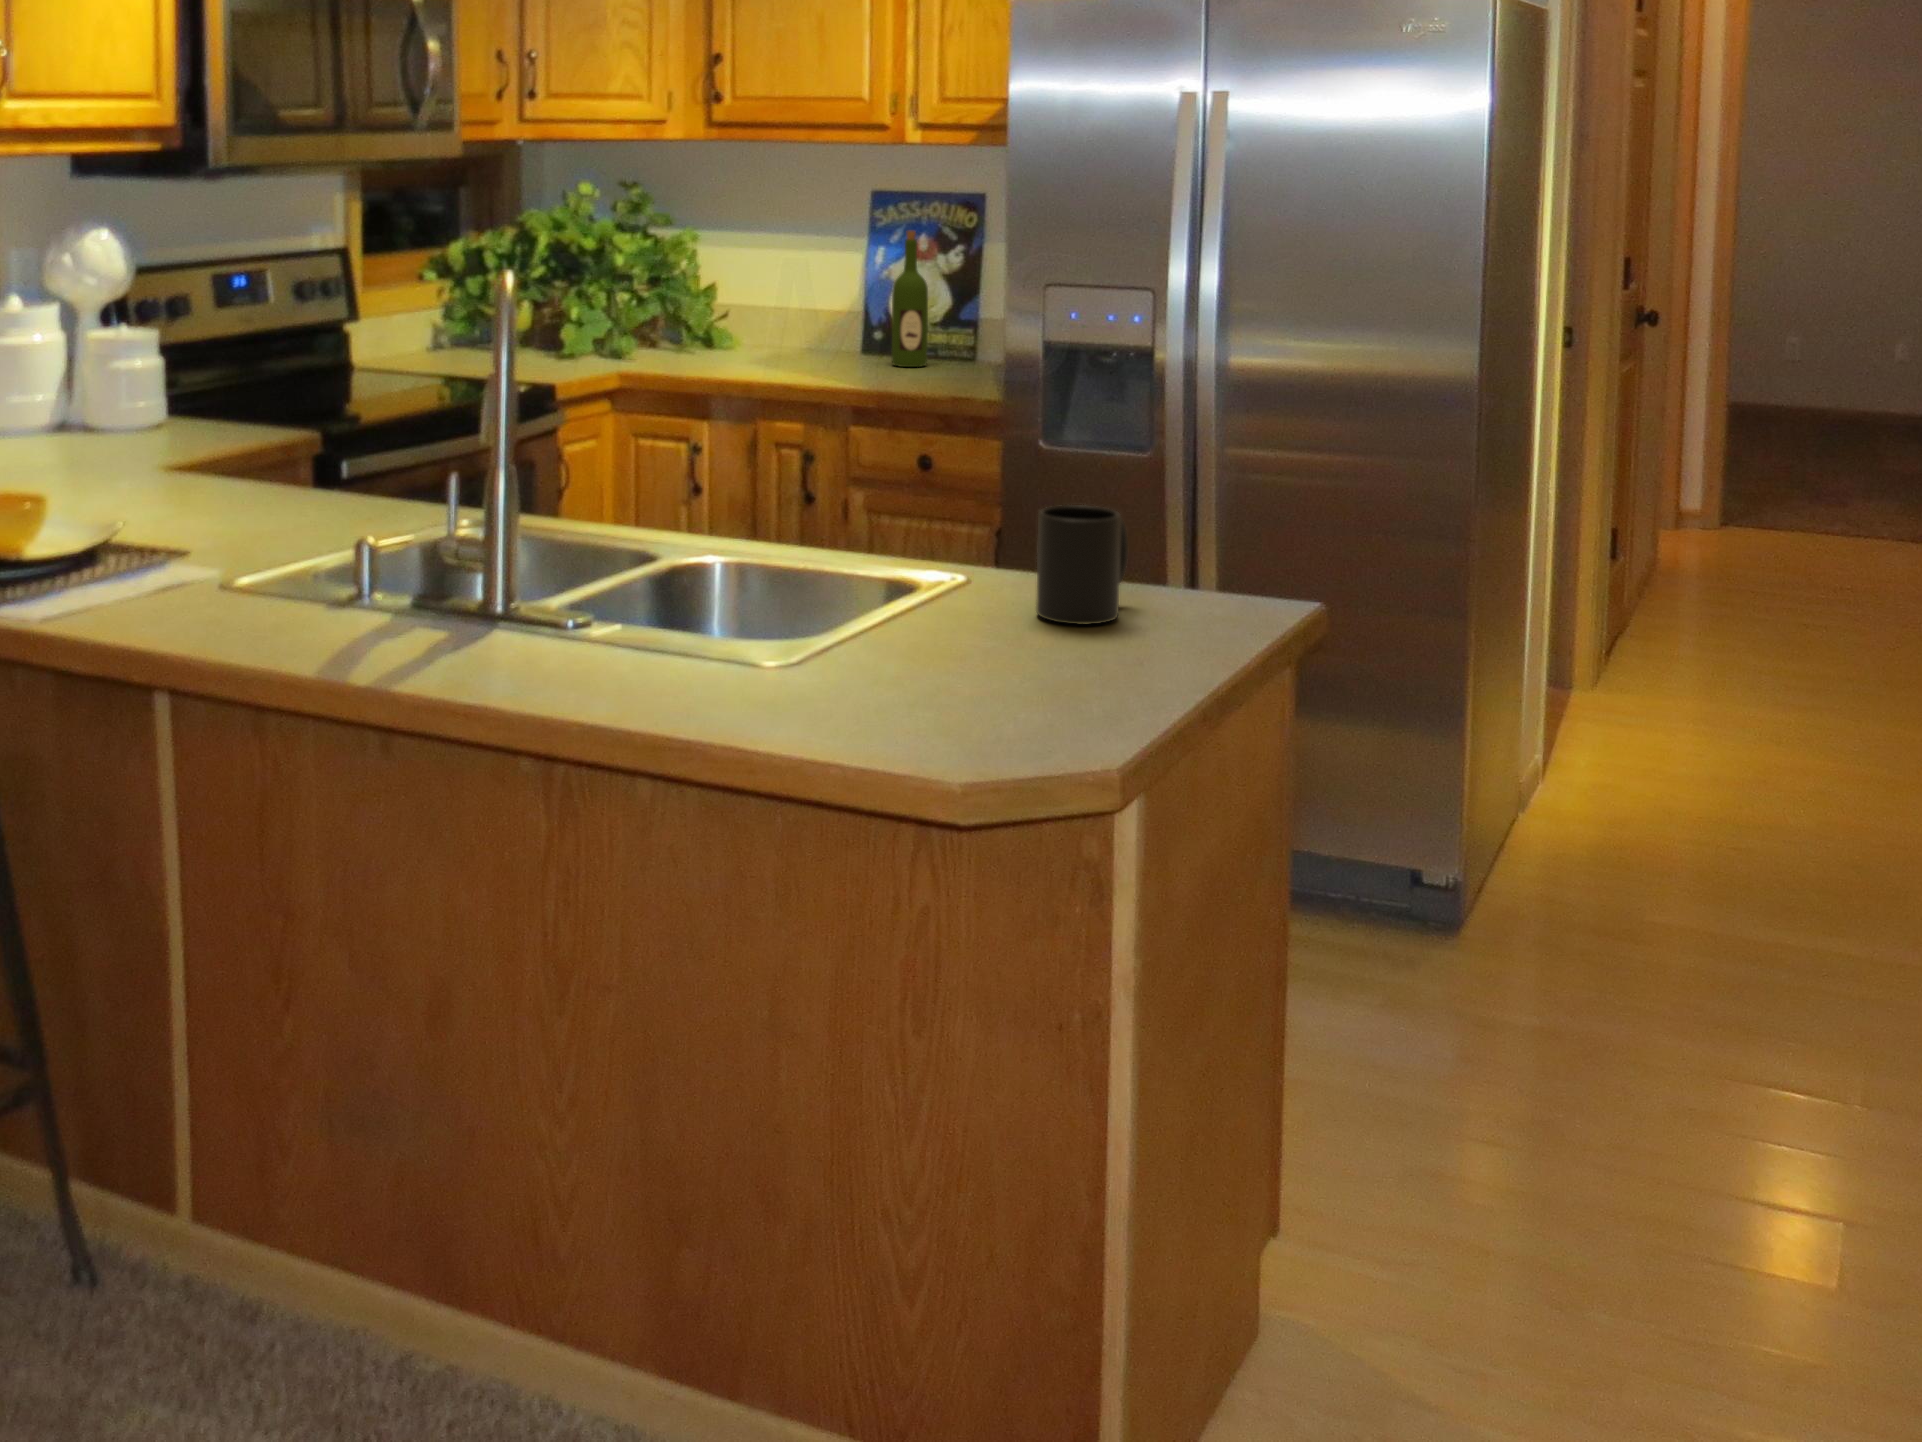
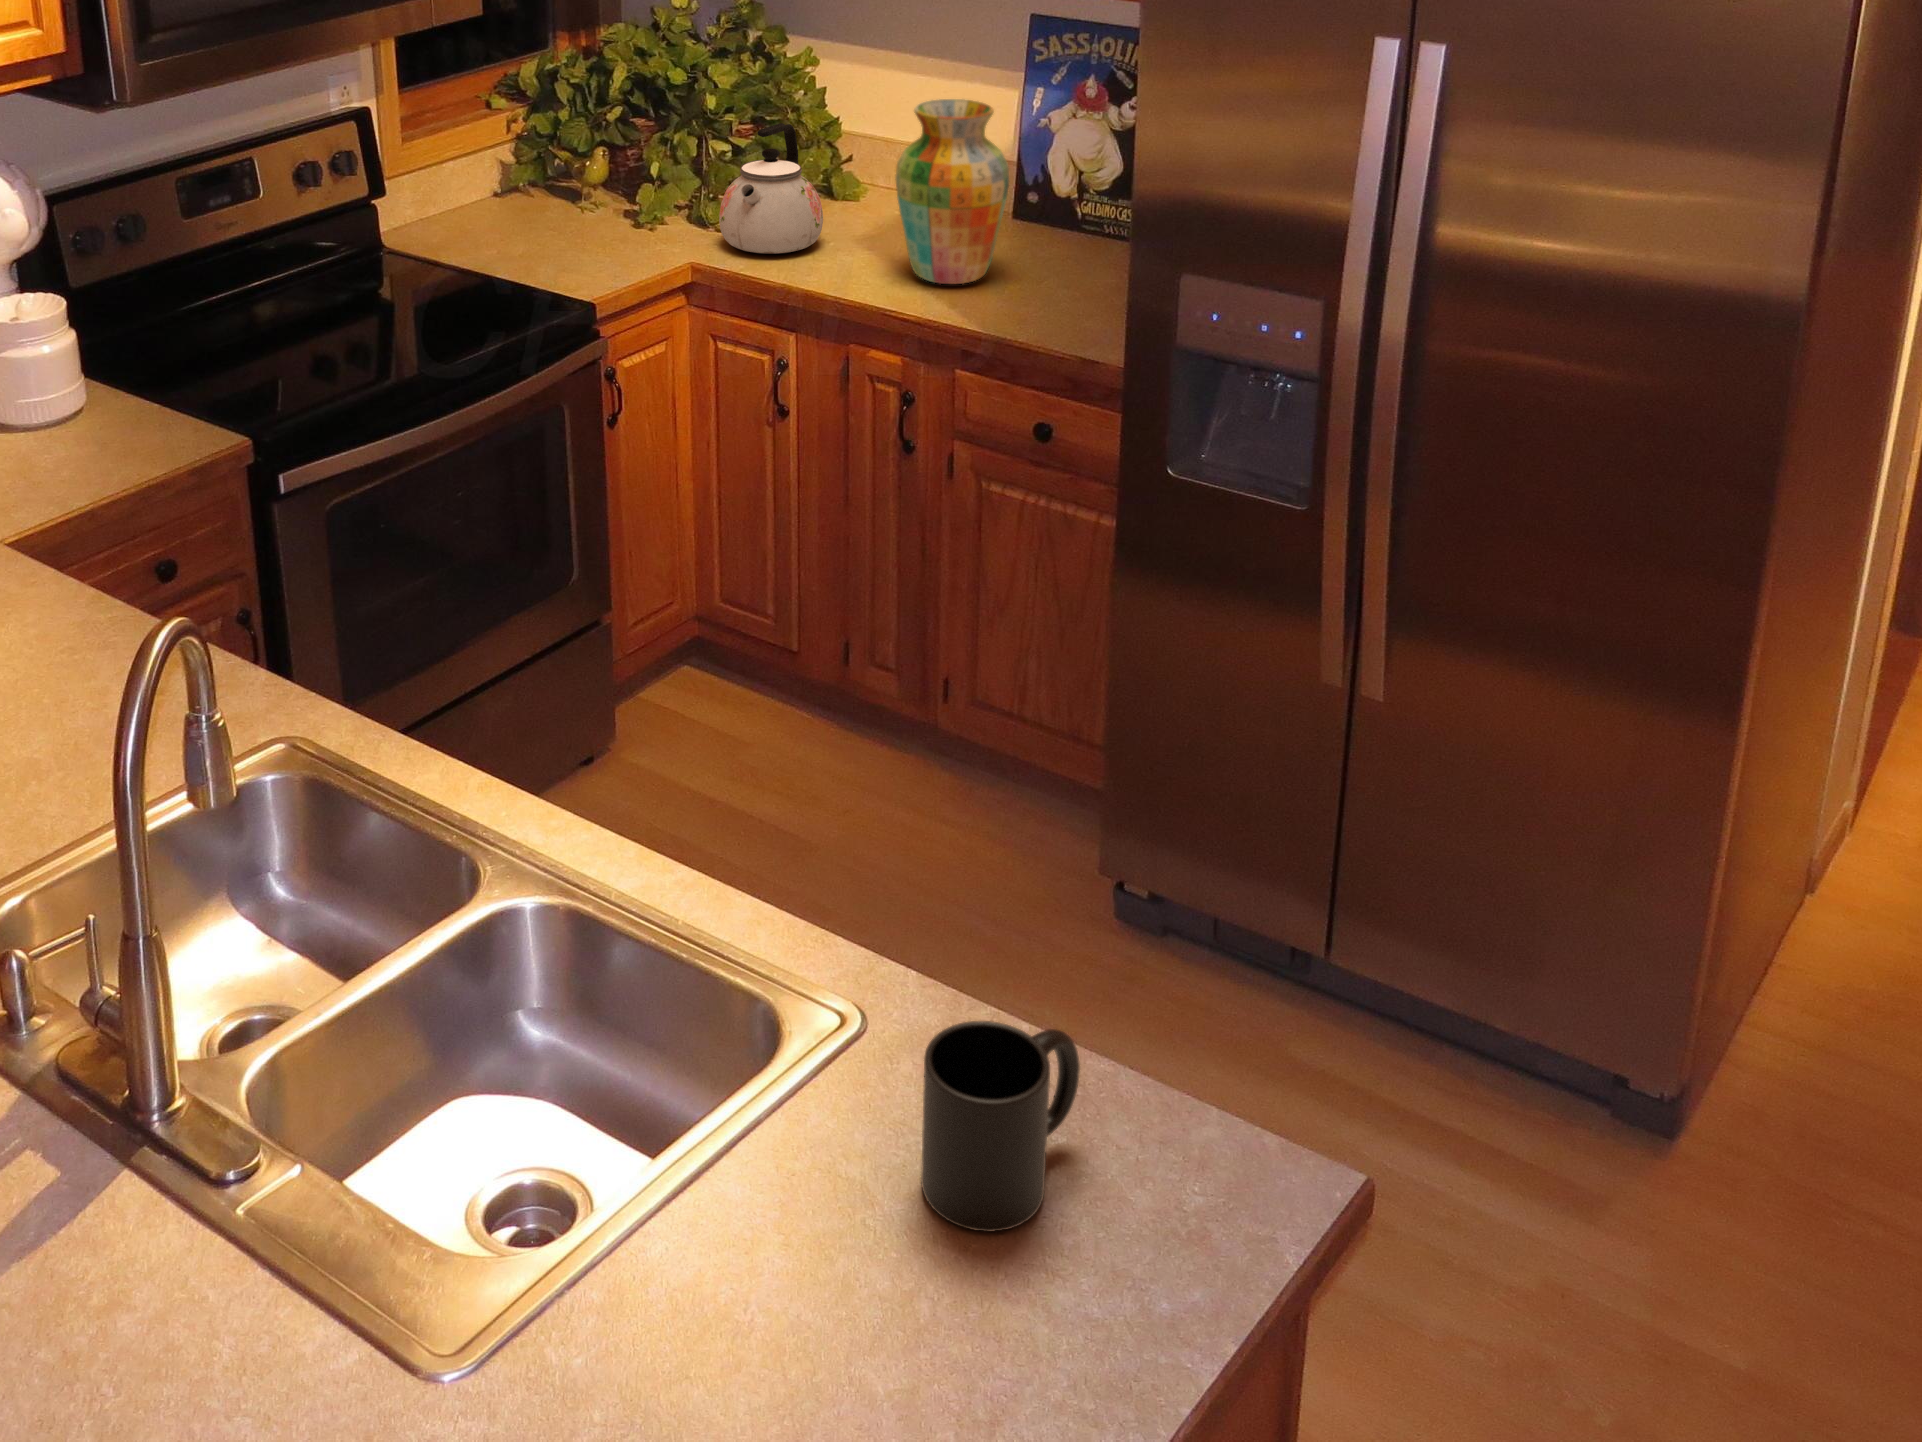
wine bottle: present [892,231,928,367] -> none [1036,90,1085,261]
vase: none [787,233,877,375] -> present [895,99,1009,284]
kettle: none [636,266,721,367] -> present [719,123,823,254]

